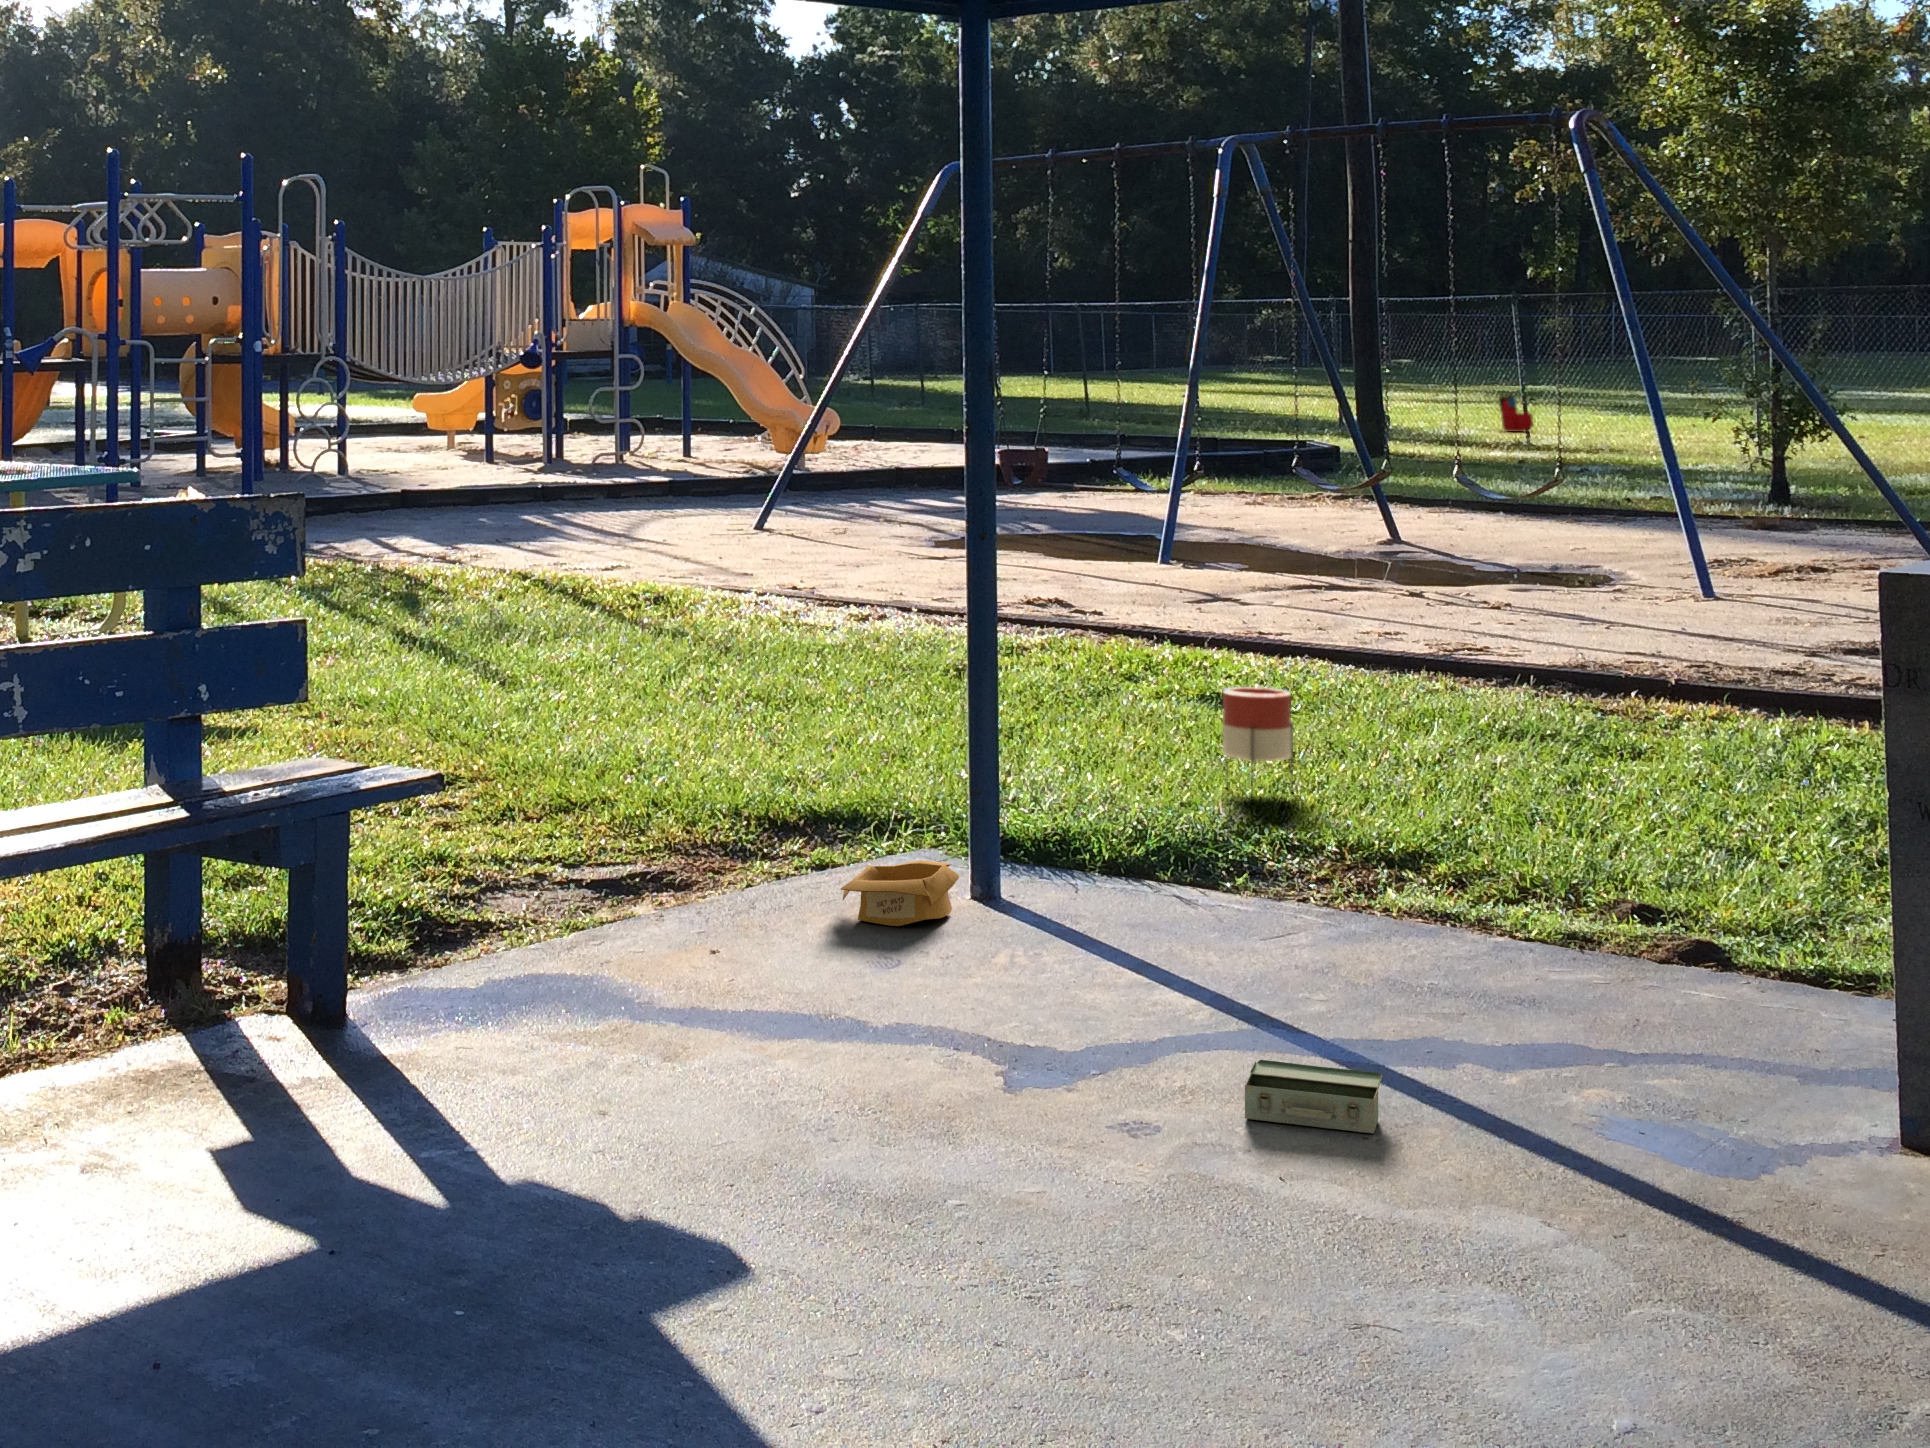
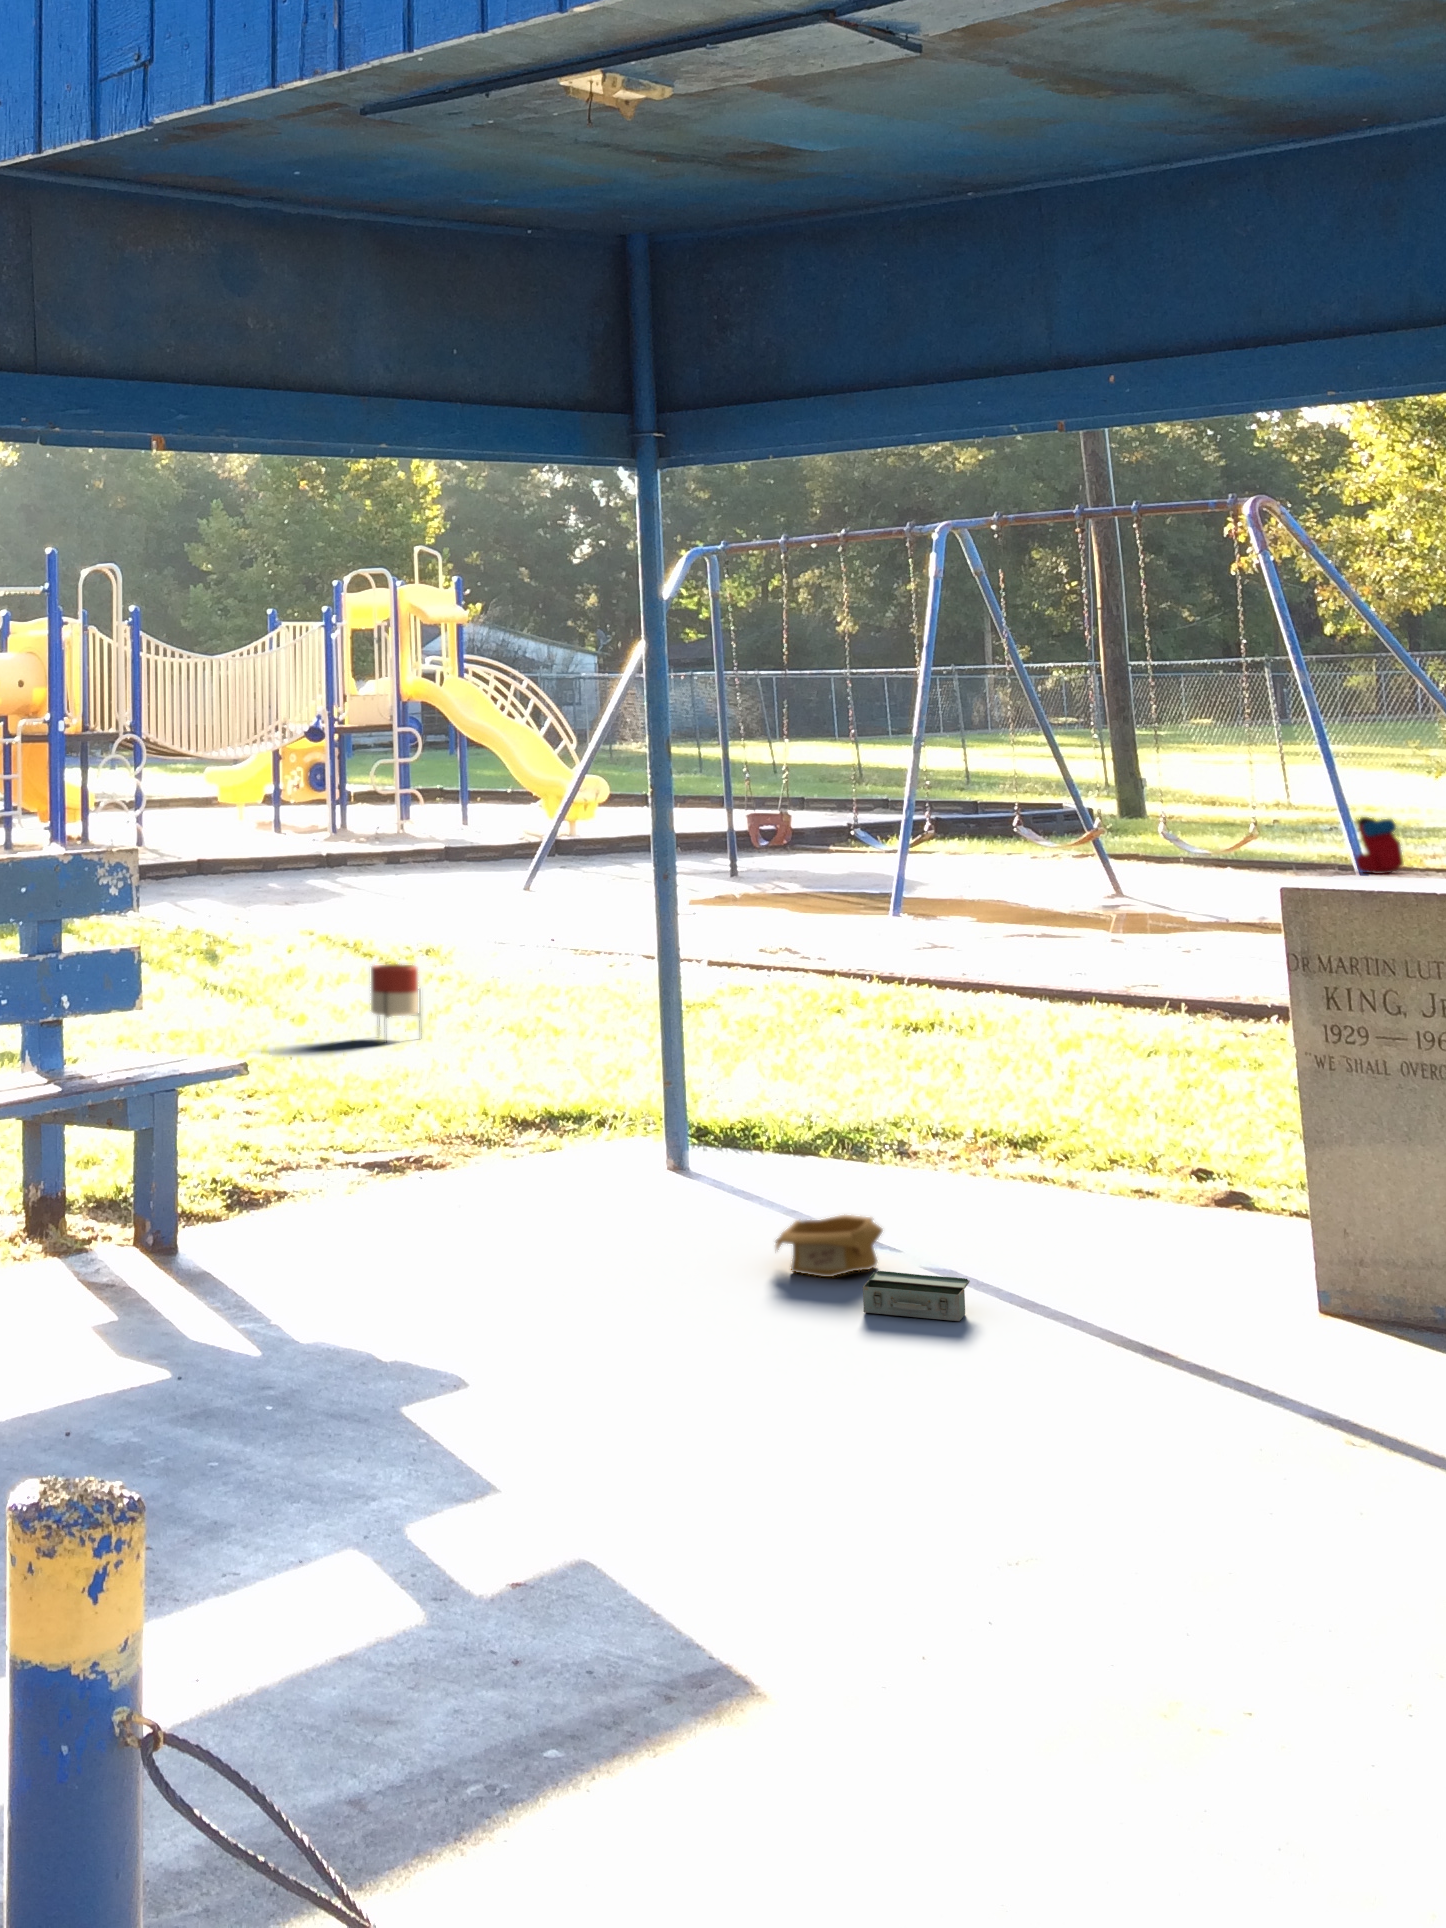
backpack: present [1499,394,1533,432] -> present [1356,817,1403,874]
planter: present [1223,687,1293,792] -> present [371,964,420,1042]
cardboard box: present [841,860,959,926] -> present [776,1215,883,1277]

